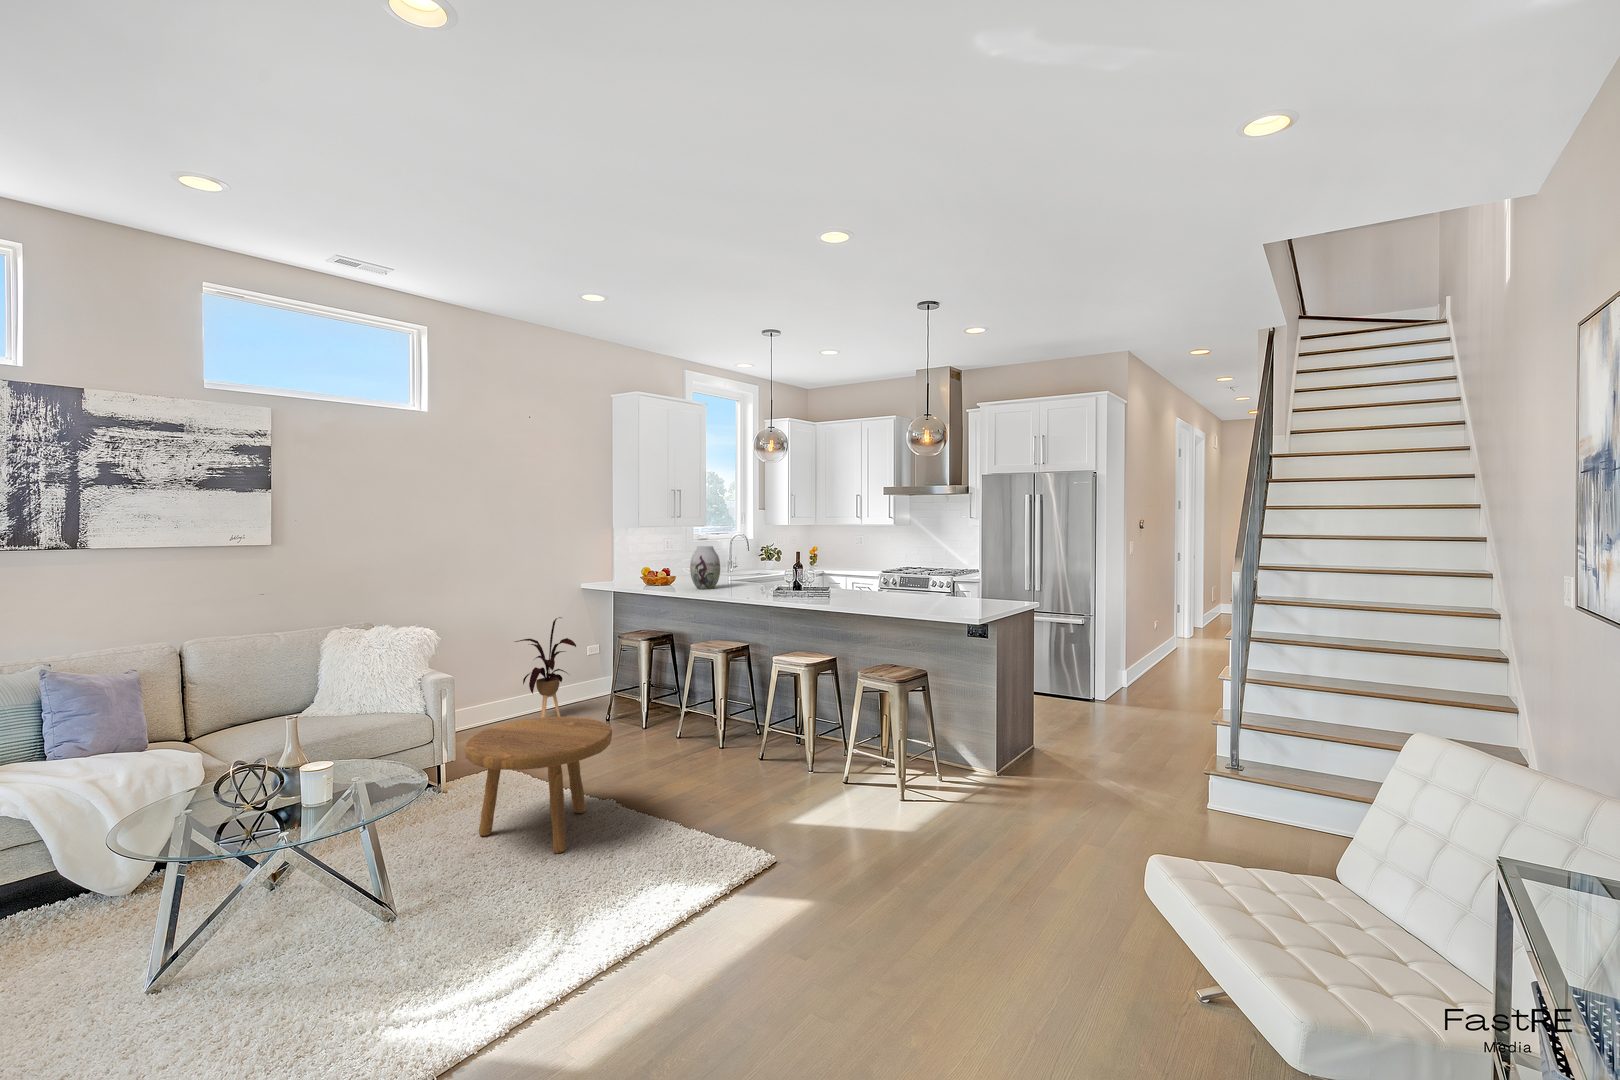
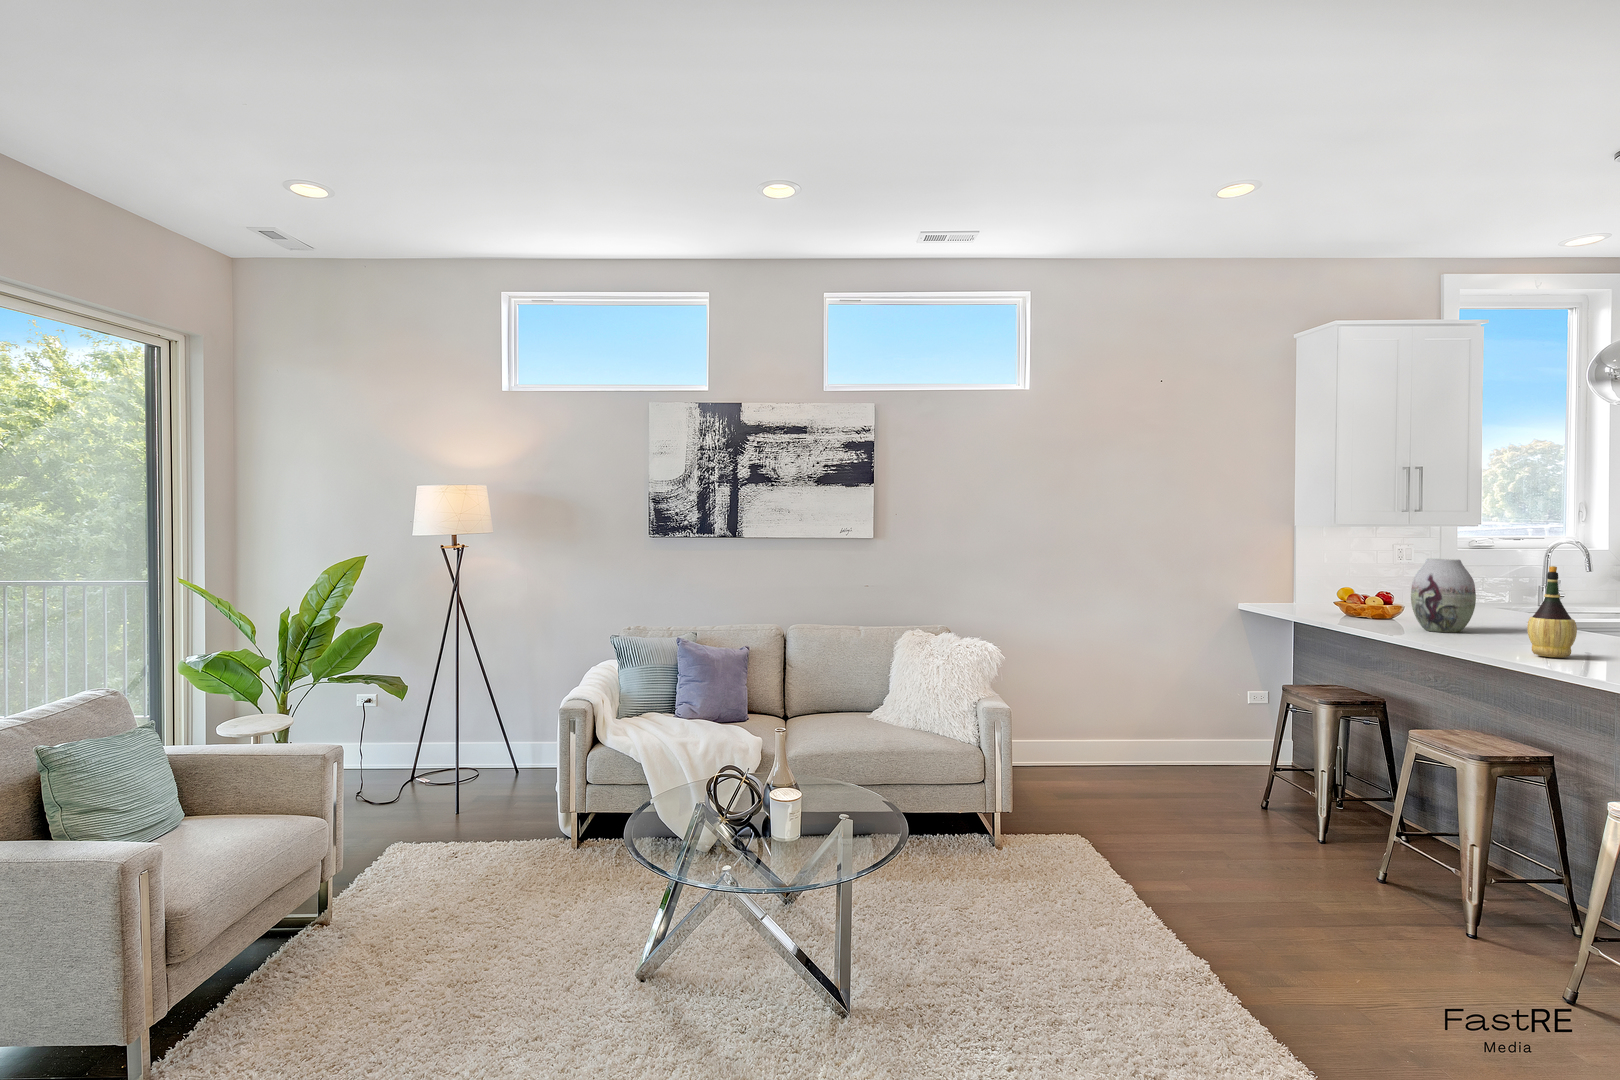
wine bottle: none [754,547,773,595] -> present [1527,566,1577,658]
house plant: present [515,617,576,718] -> none [1129,647,1207,785]
footstool: present [465,716,612,853] -> none [950,781,1152,993]

